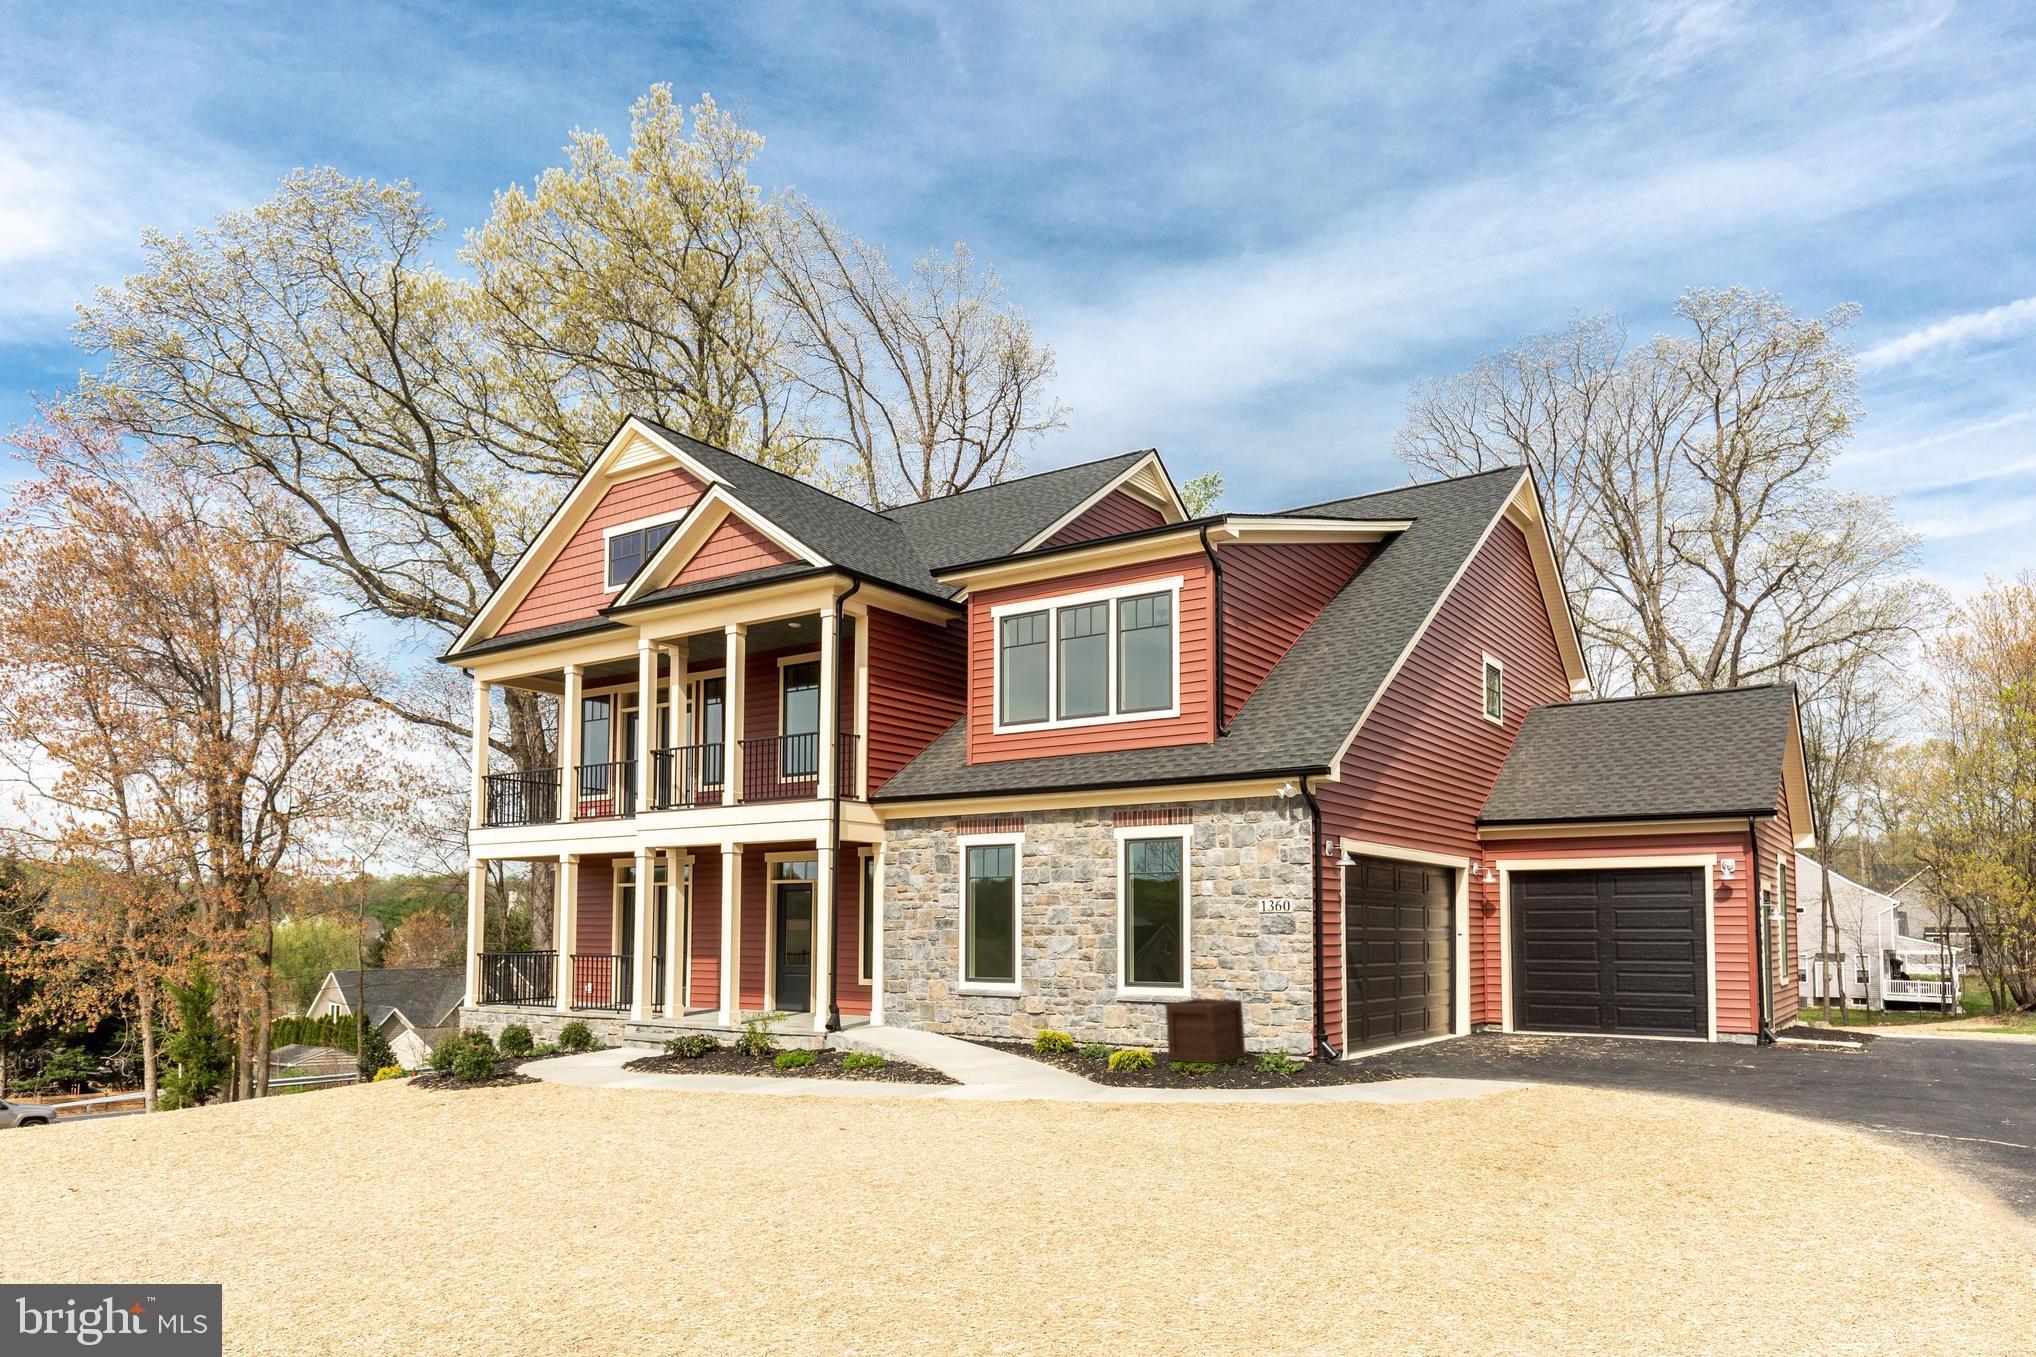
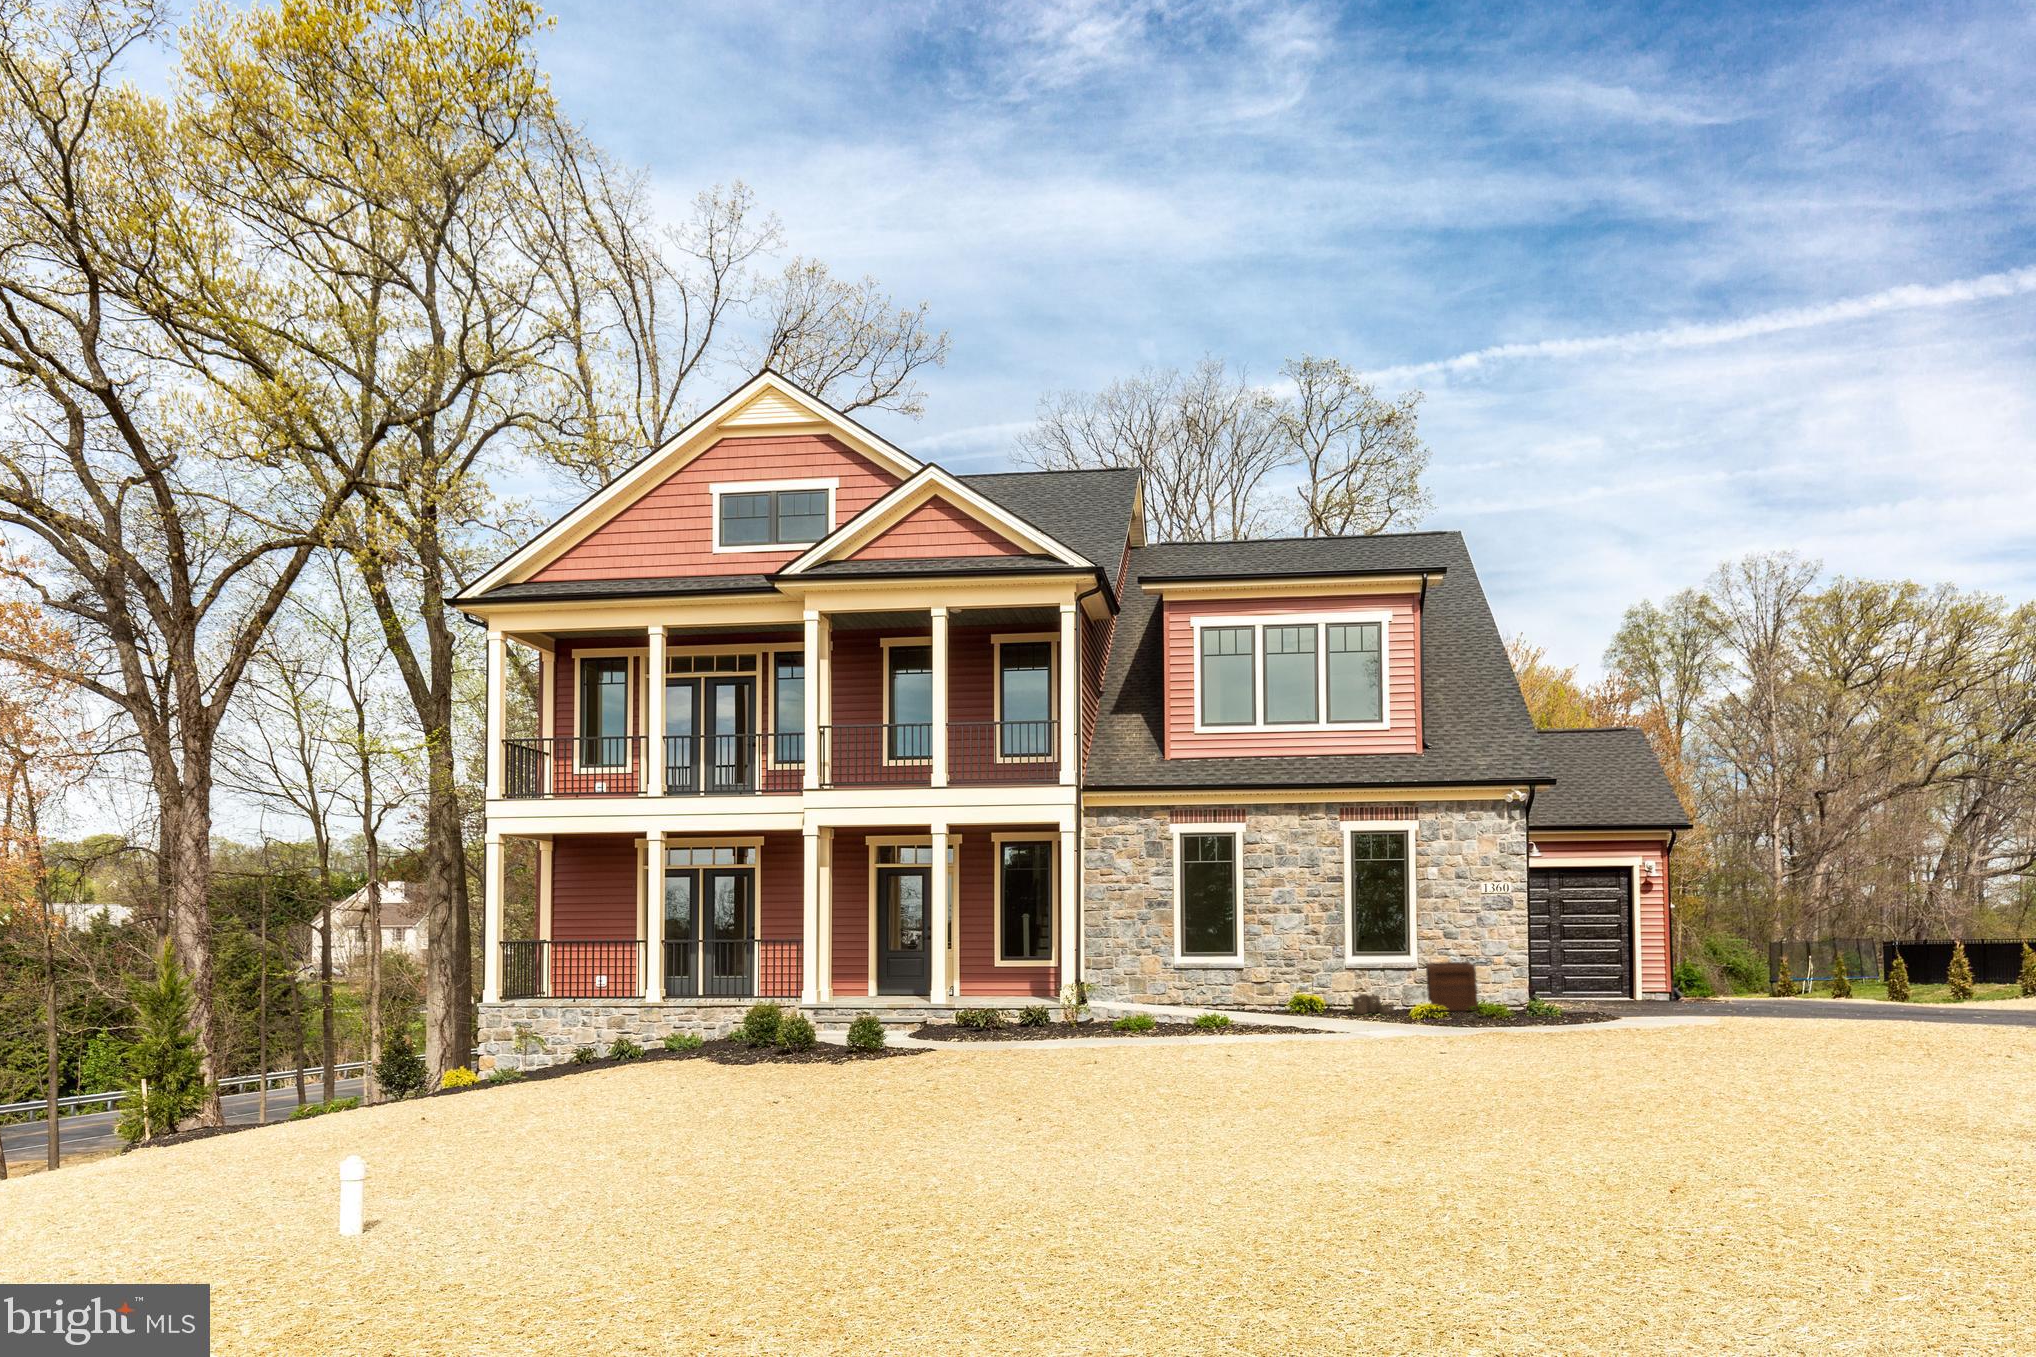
woven basket: none [1090,1032,1135,1060] -> present [1352,994,1394,1014]

